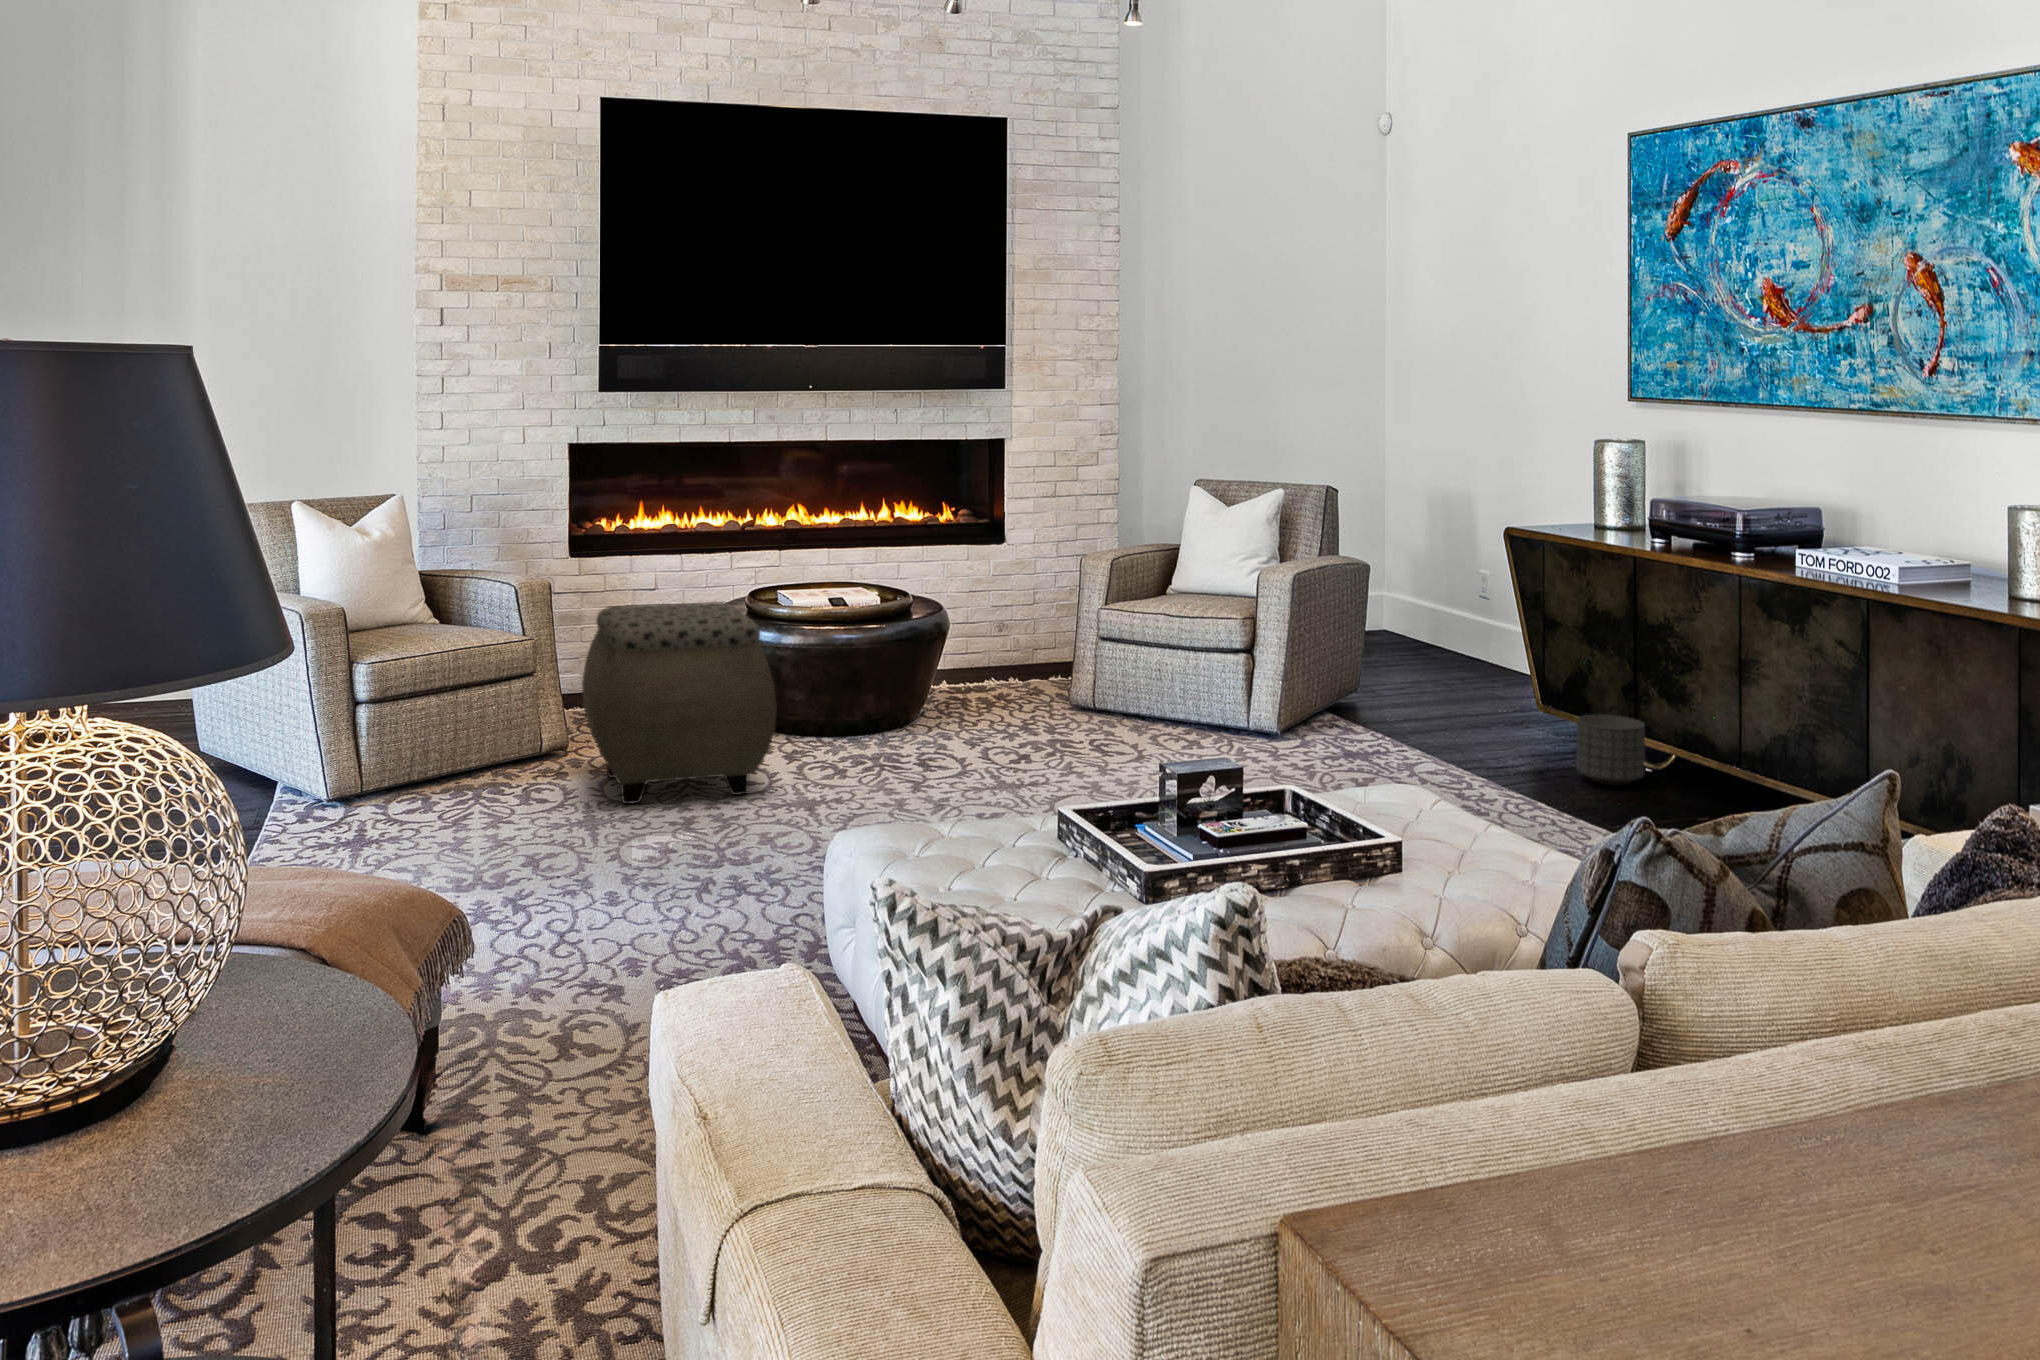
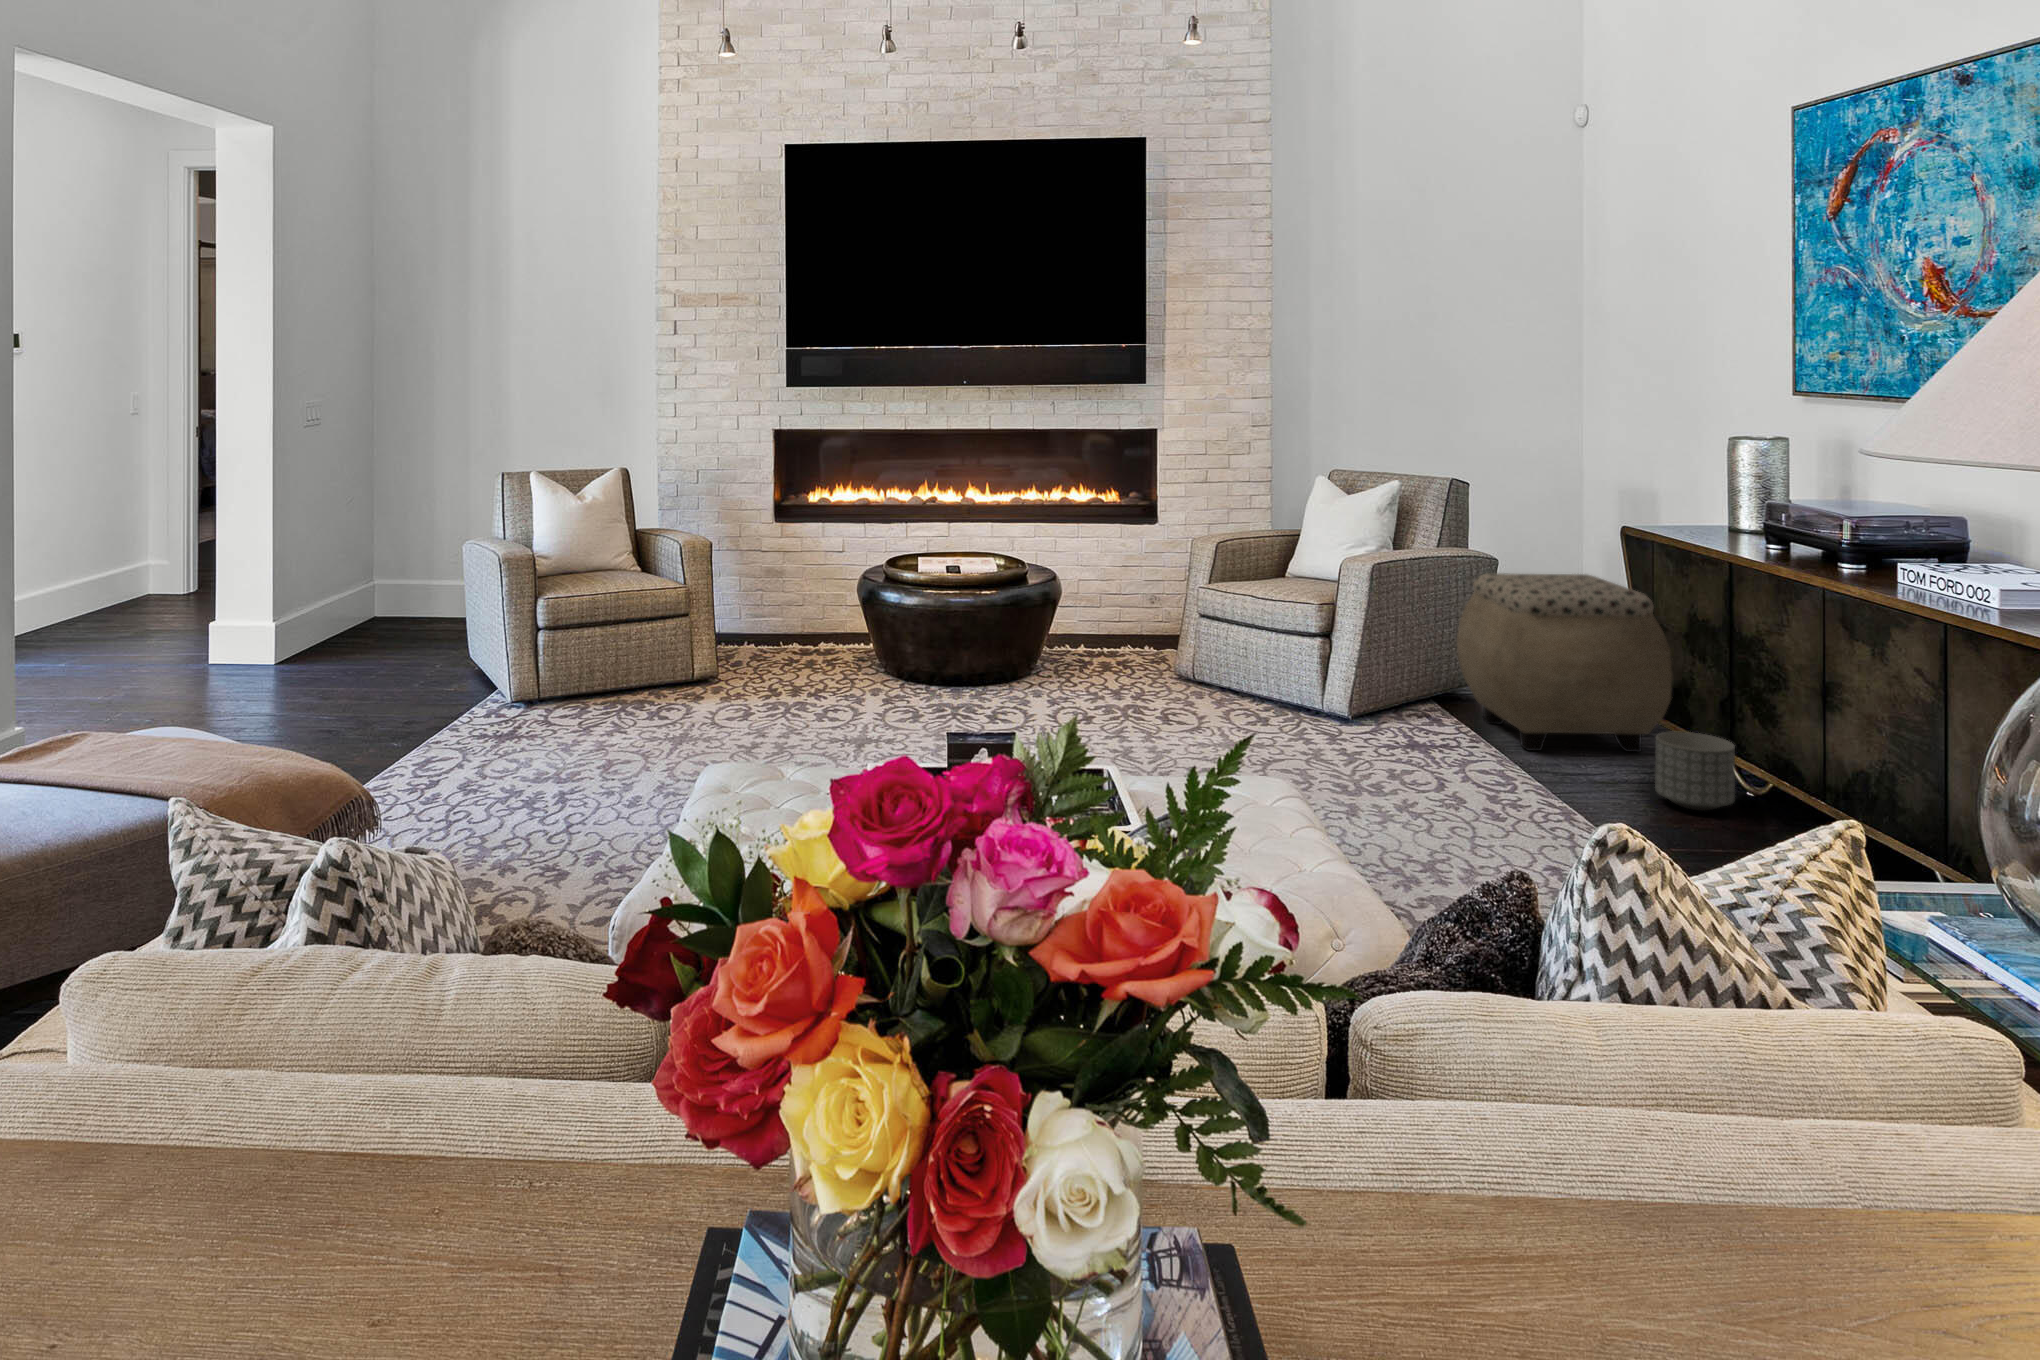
ottoman: present [582,602,777,804] -> present [1457,573,1672,752]

